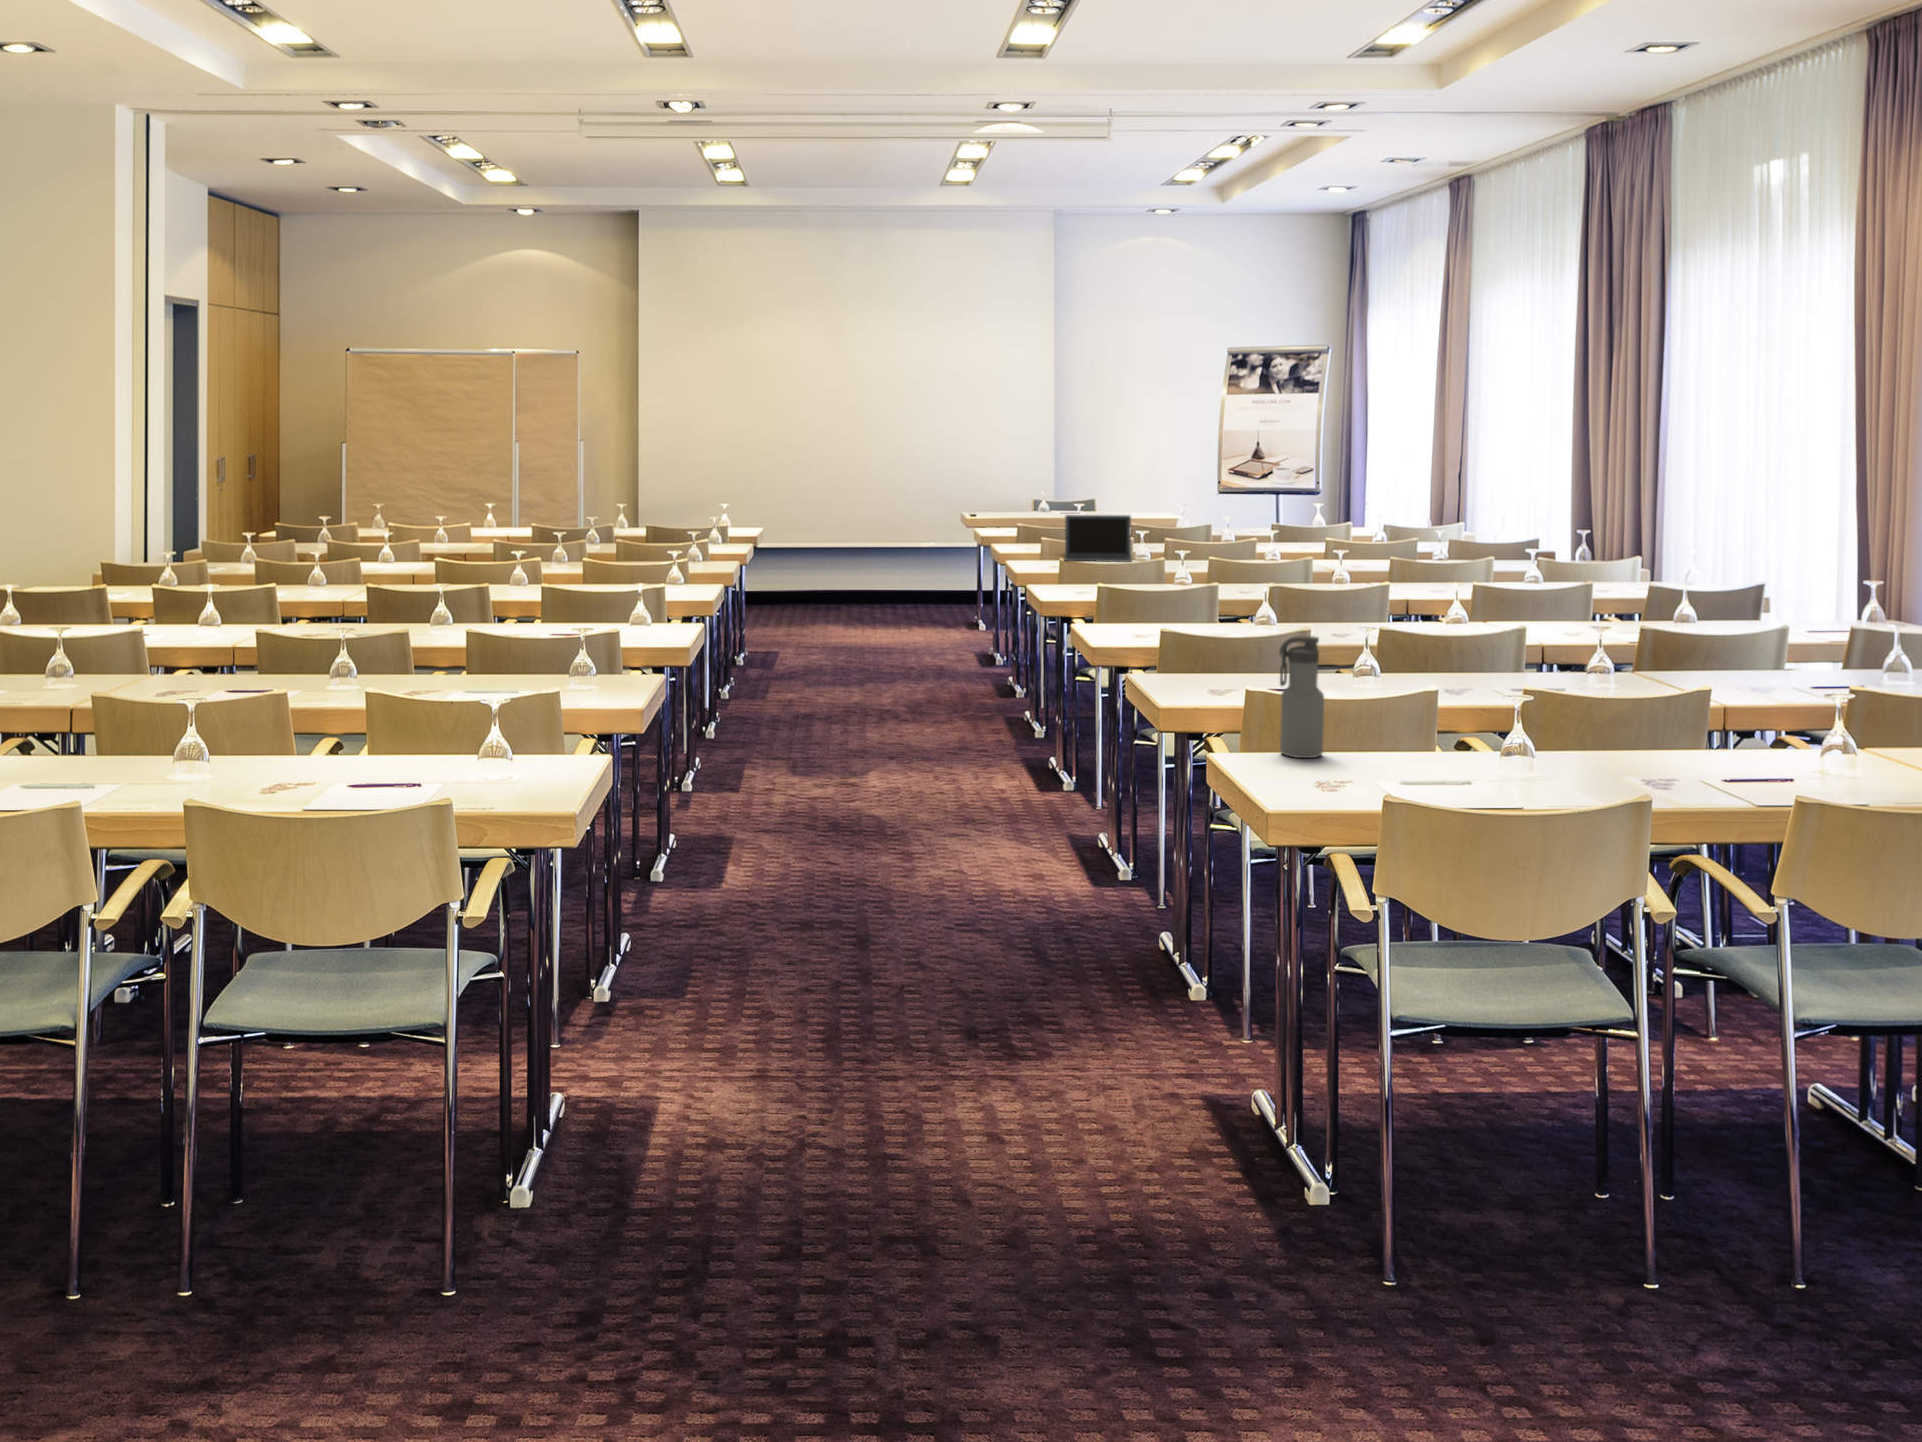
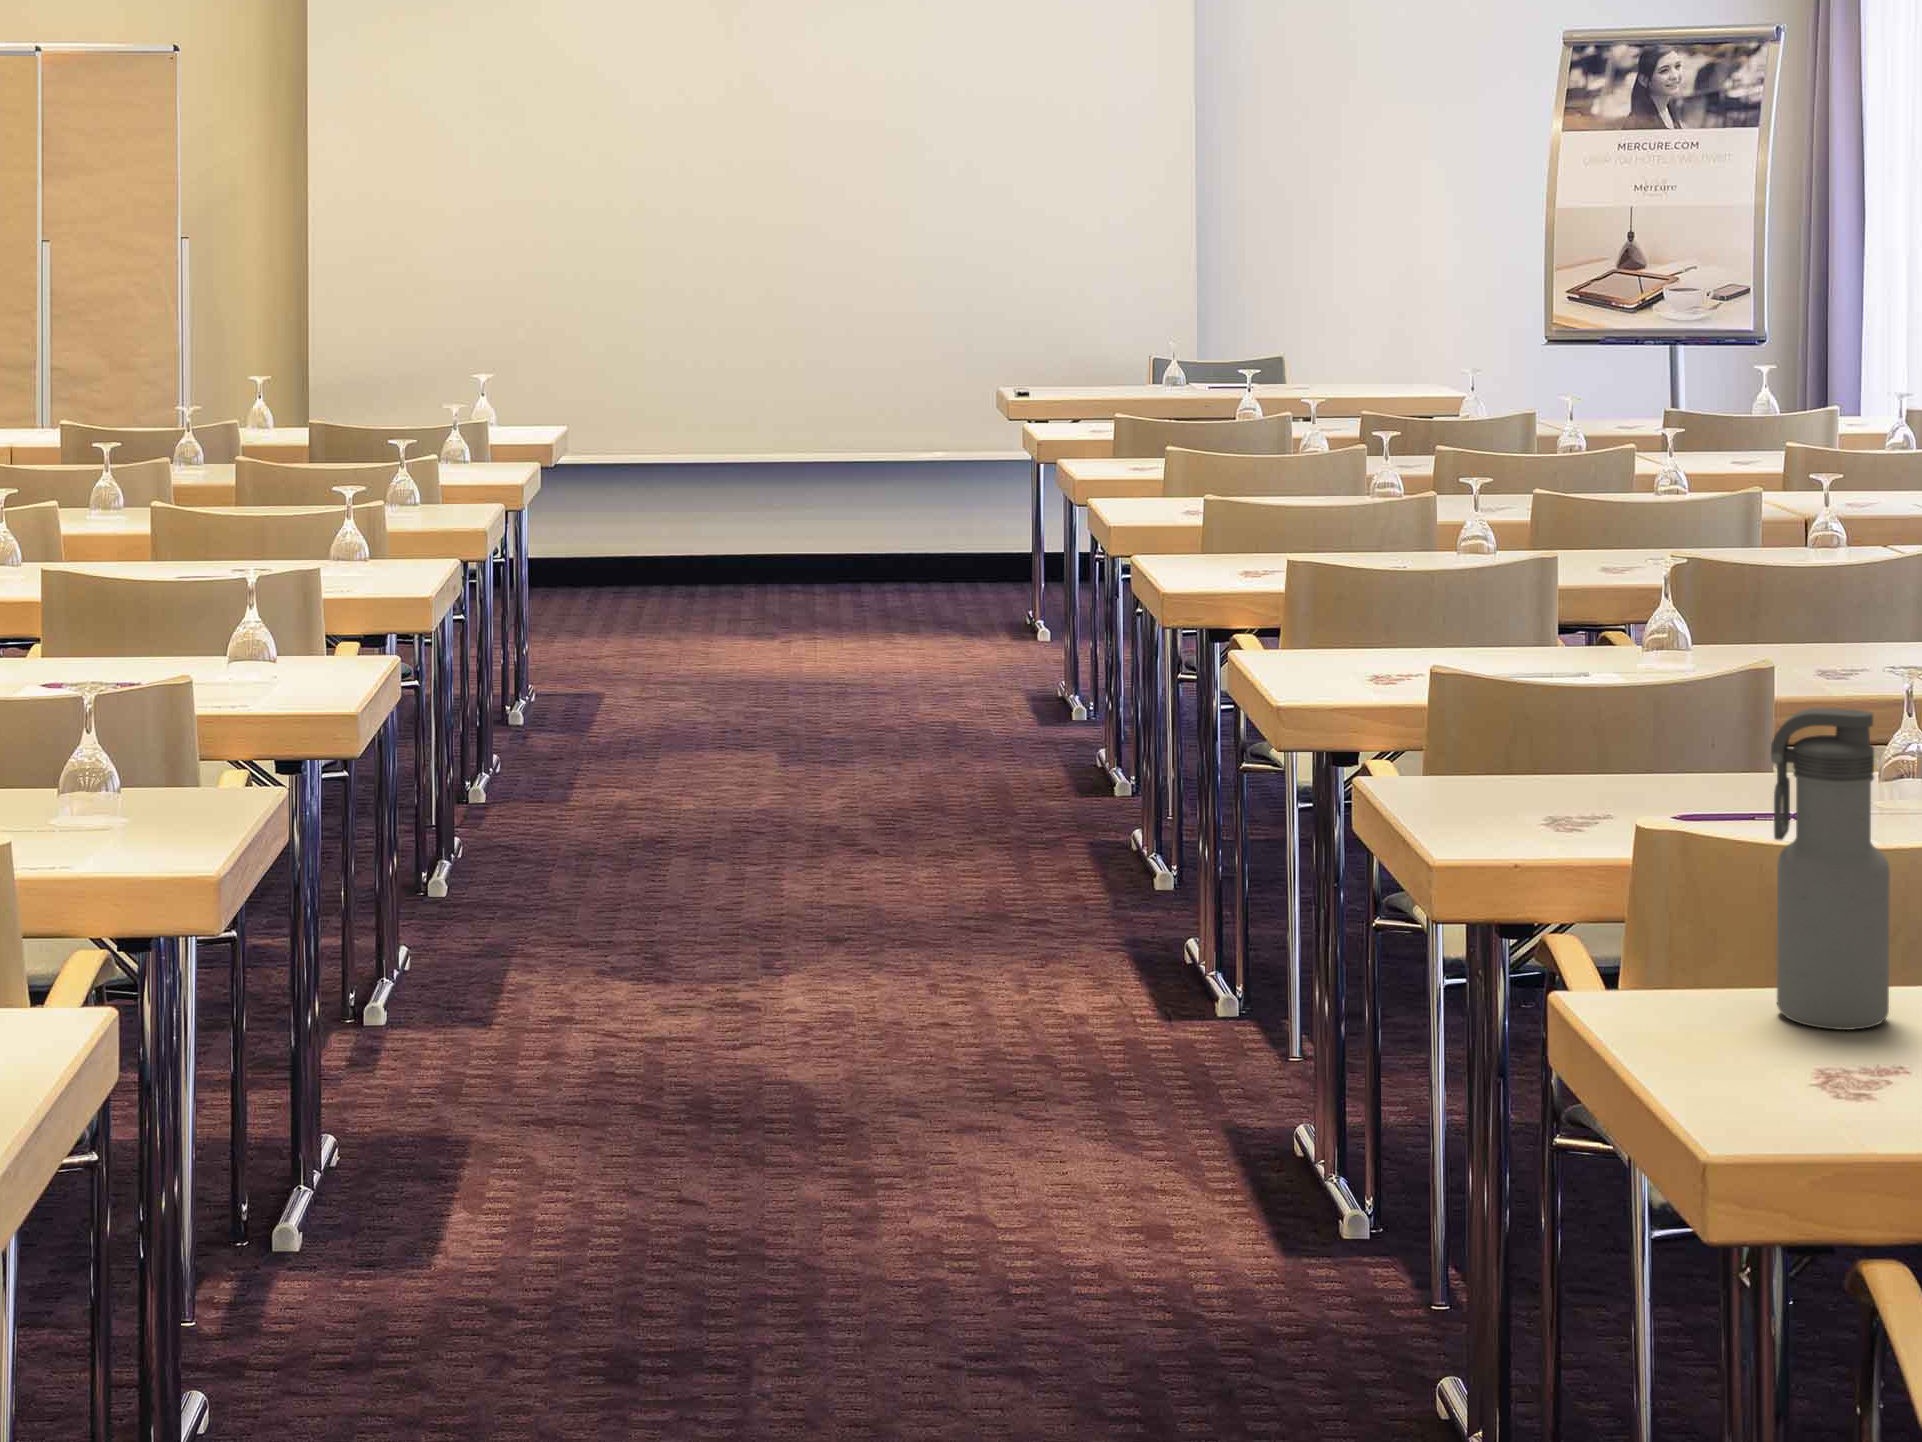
laptop: present [1064,515,1131,562] -> none [1217,389,1366,491]

